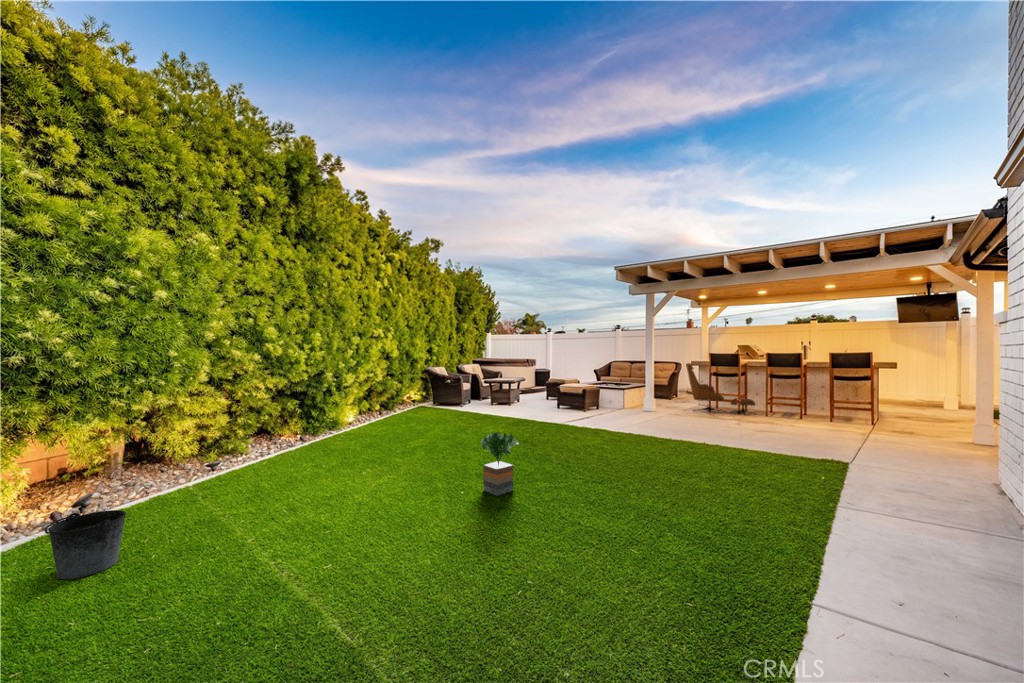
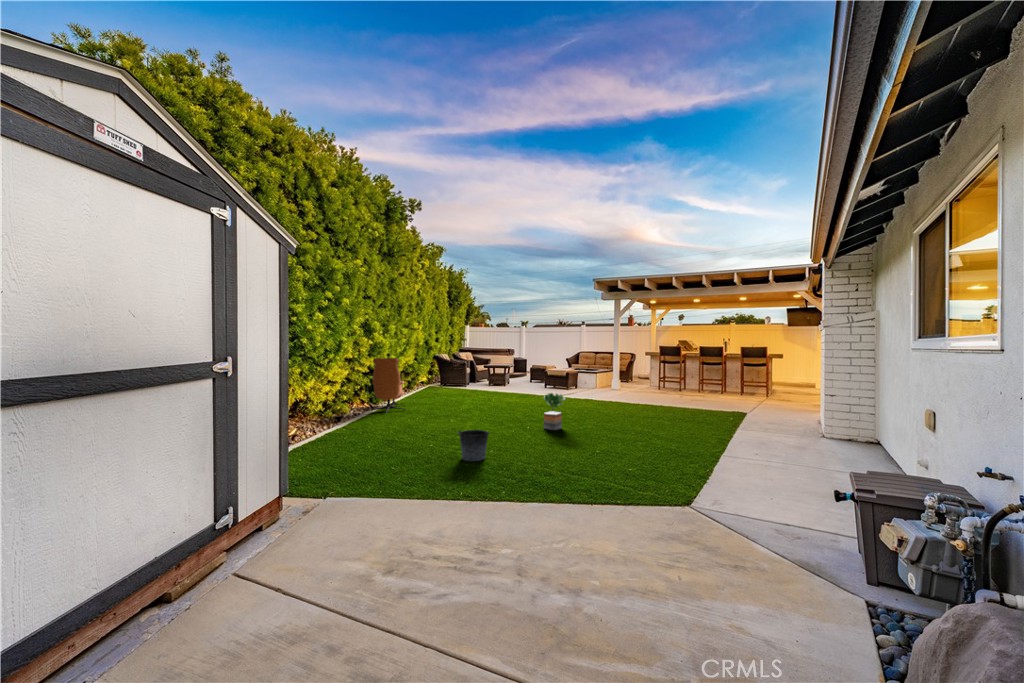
lounge chair: present [686,363,755,414] -> present [372,358,406,413]
bucket: present [44,510,126,579] -> present [458,430,489,461]

